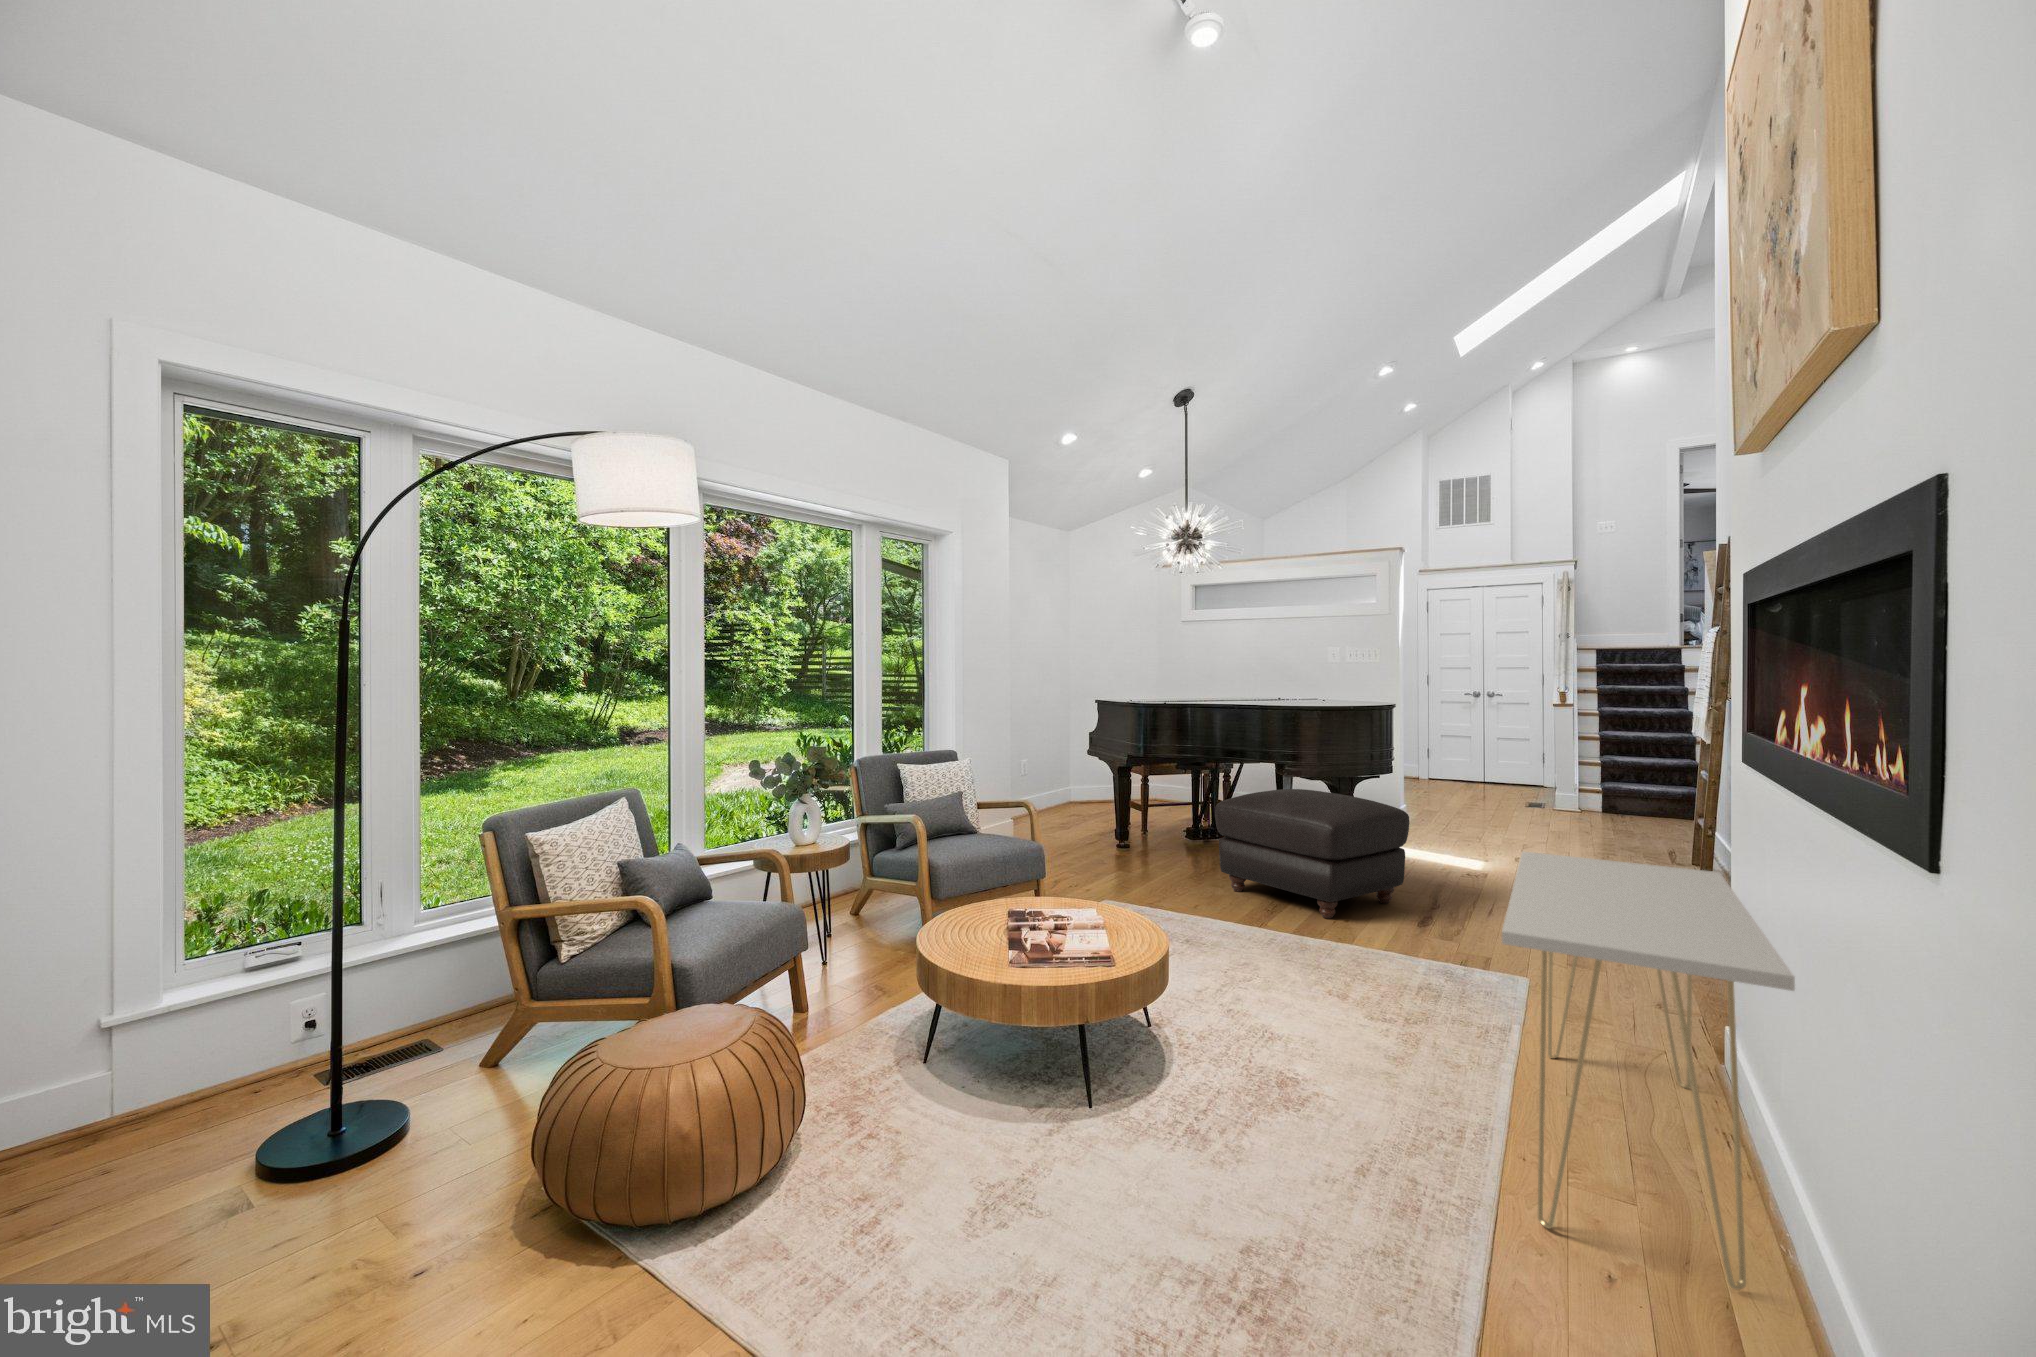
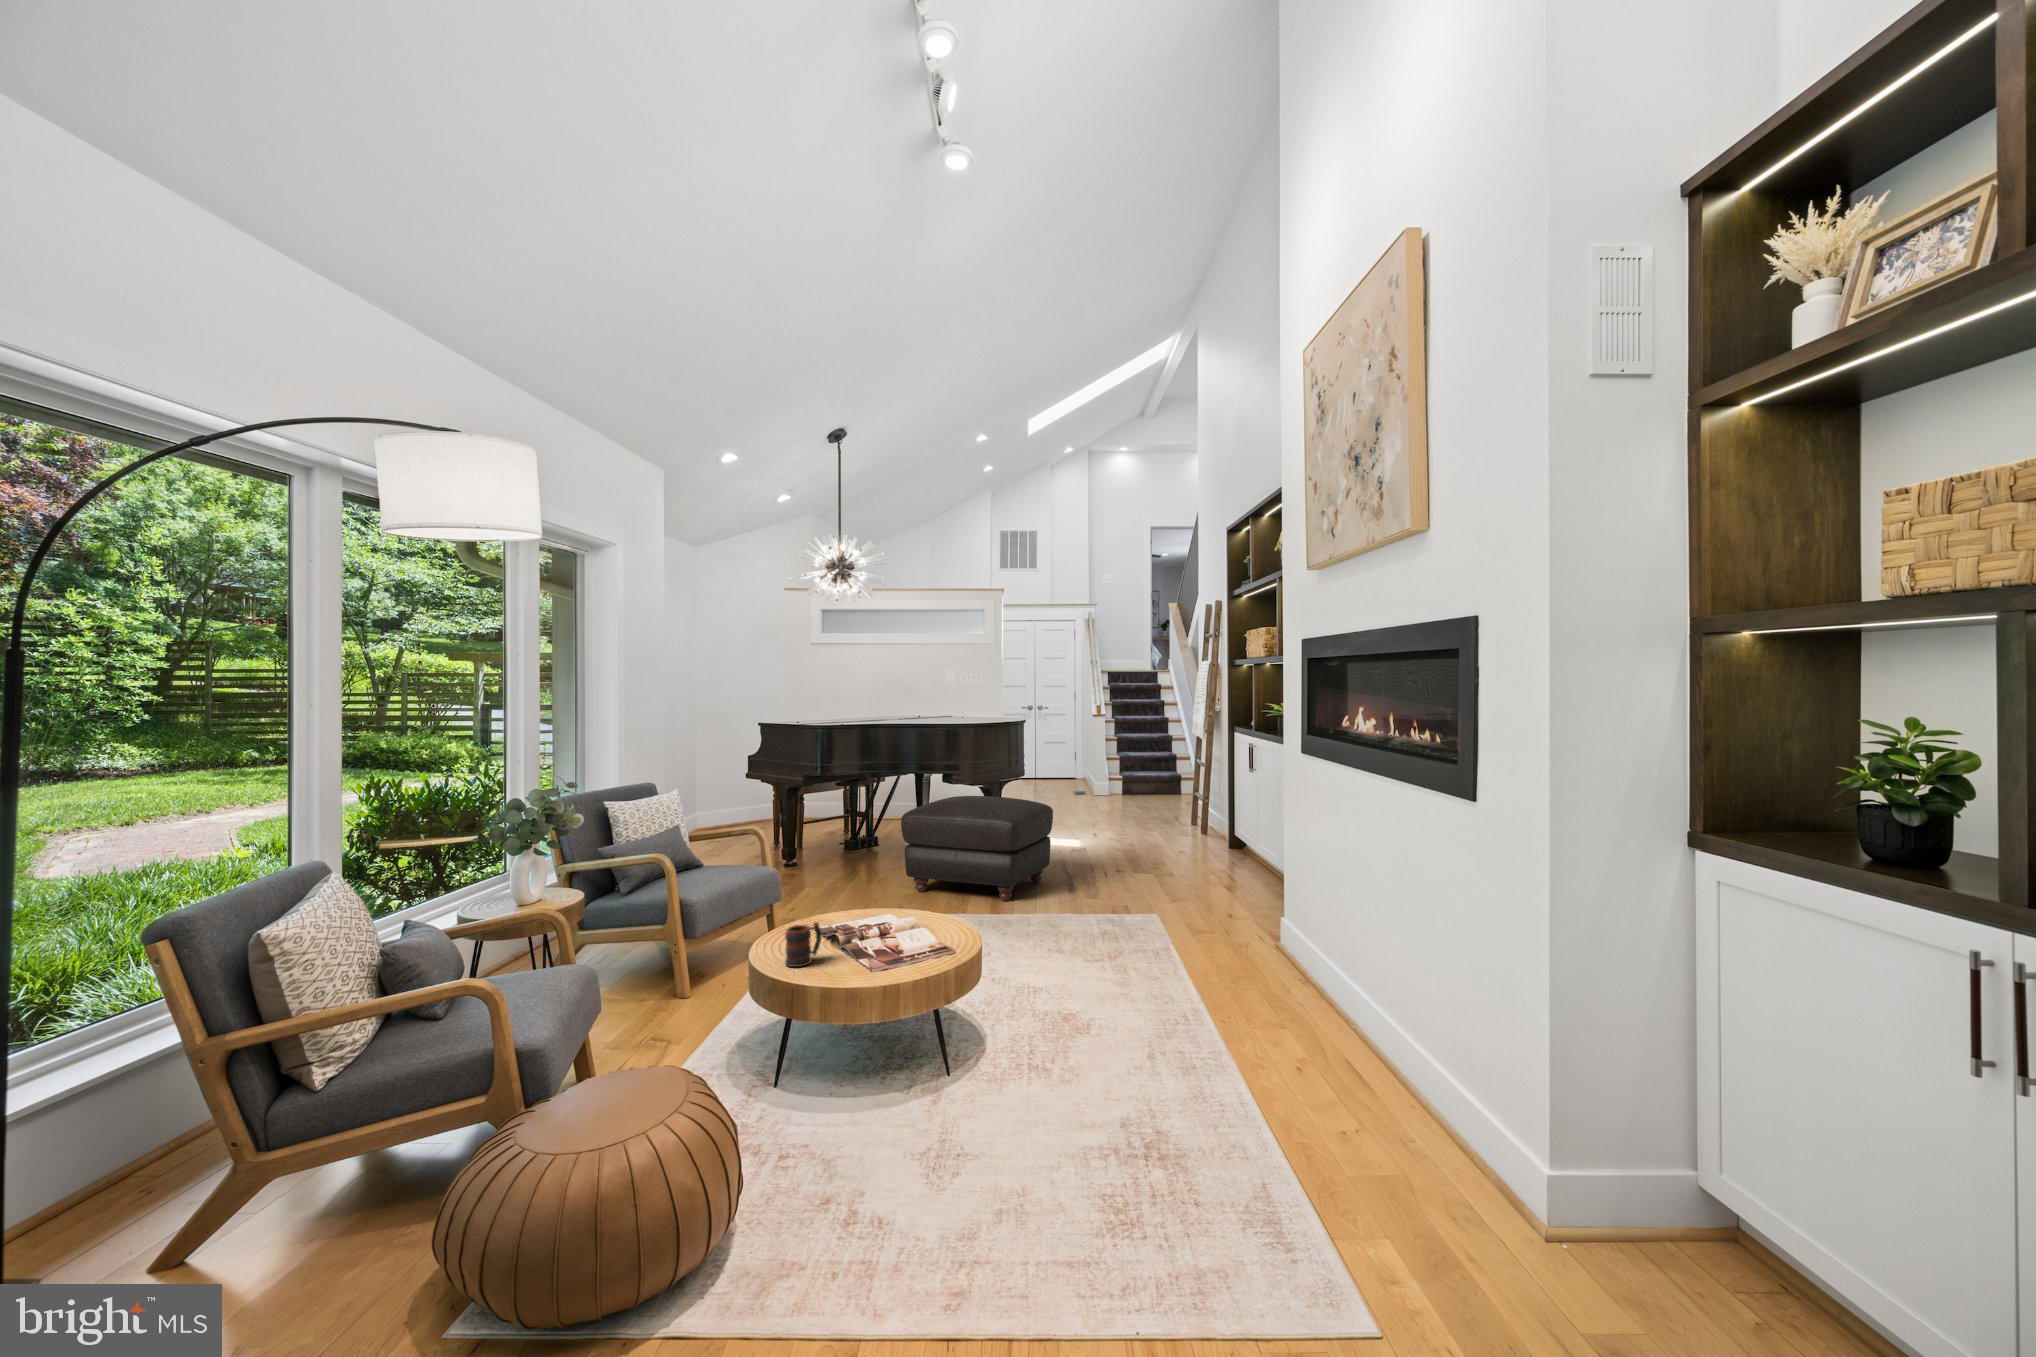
console table: present [1502,852,1795,1289] -> none [1184,822,1377,1057]
mug: none [950,901,988,945] -> present [785,922,821,967]

